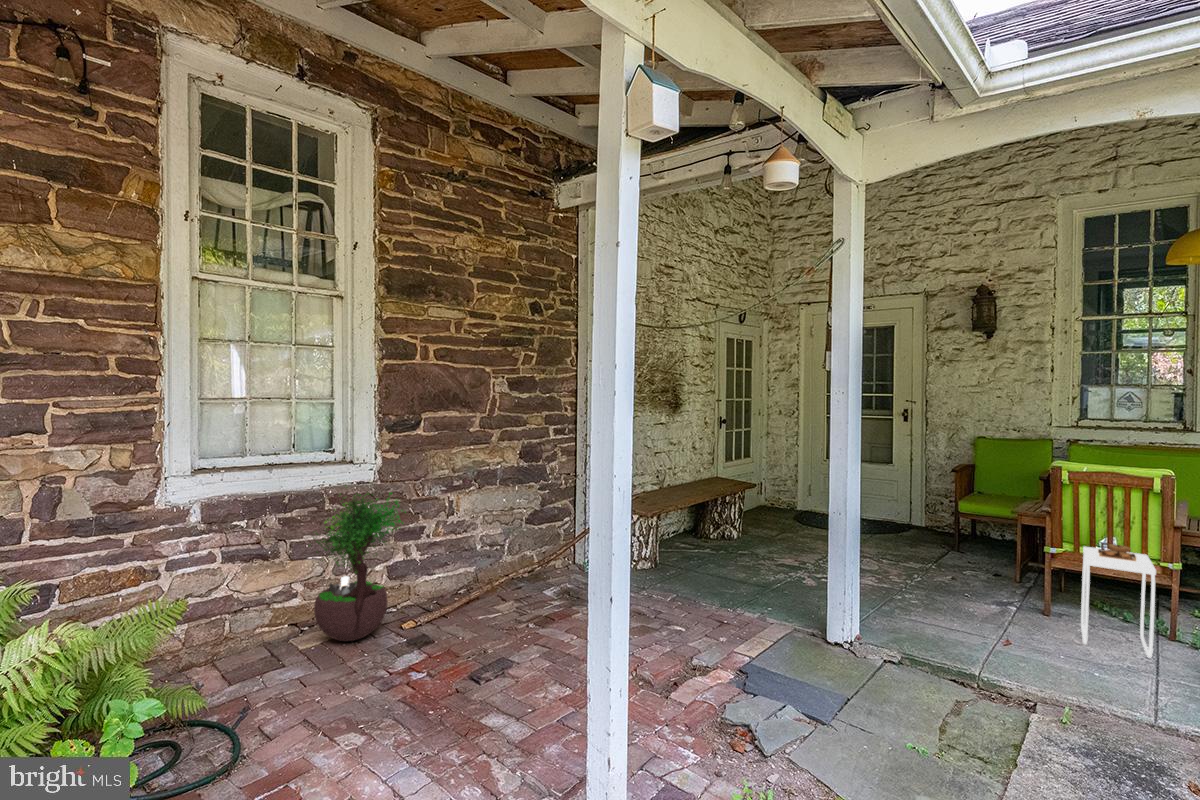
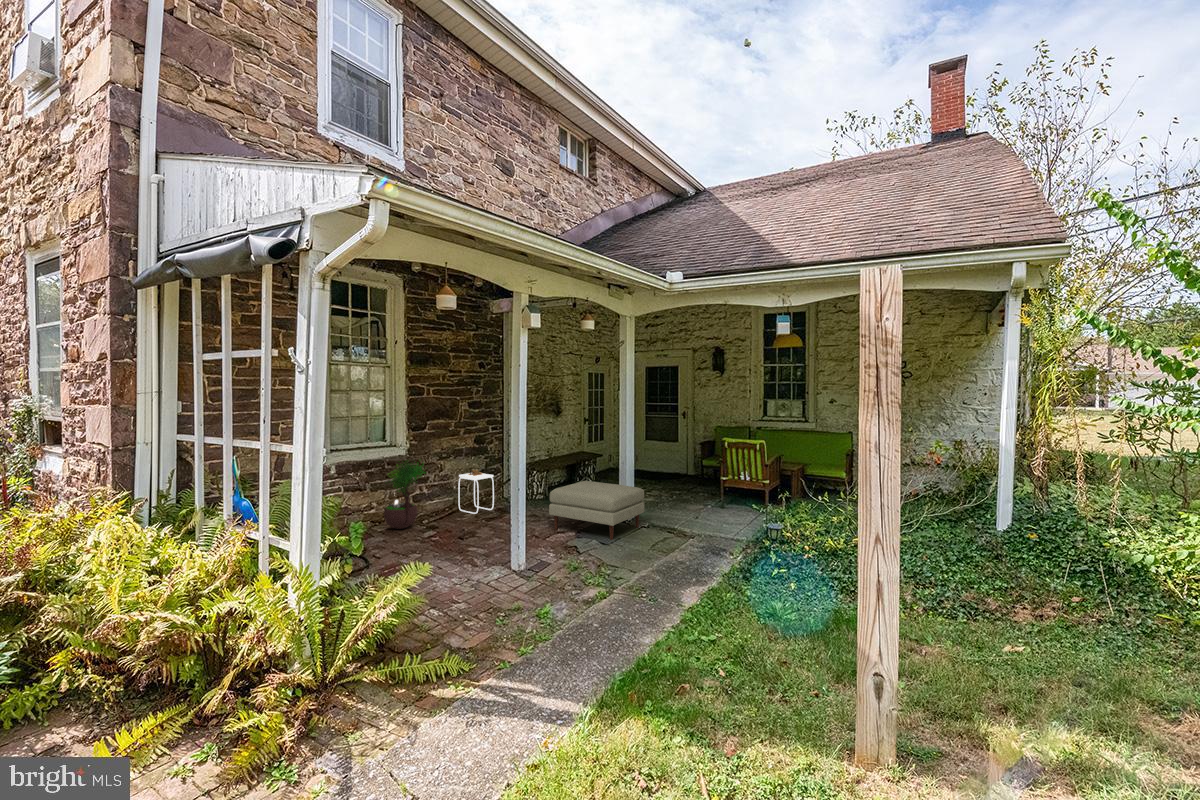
side table: present [1081,543,1156,657] -> present [458,470,494,514]
ottoman: none [669,548,897,722] -> present [549,481,645,540]

